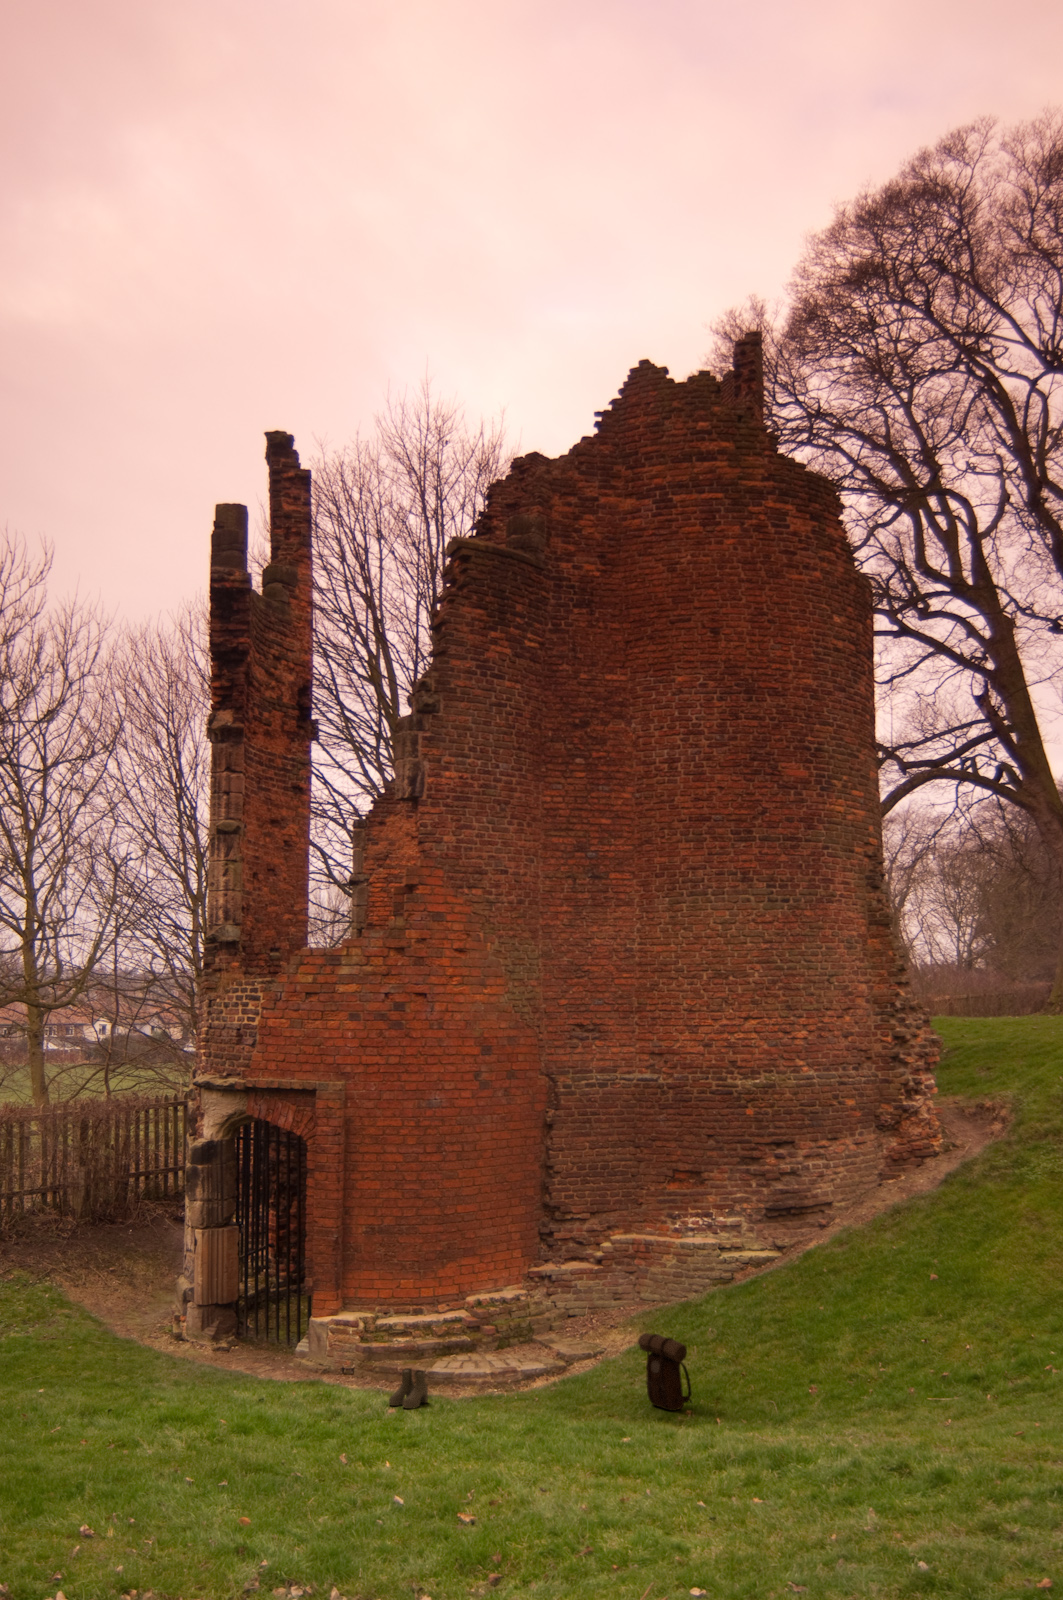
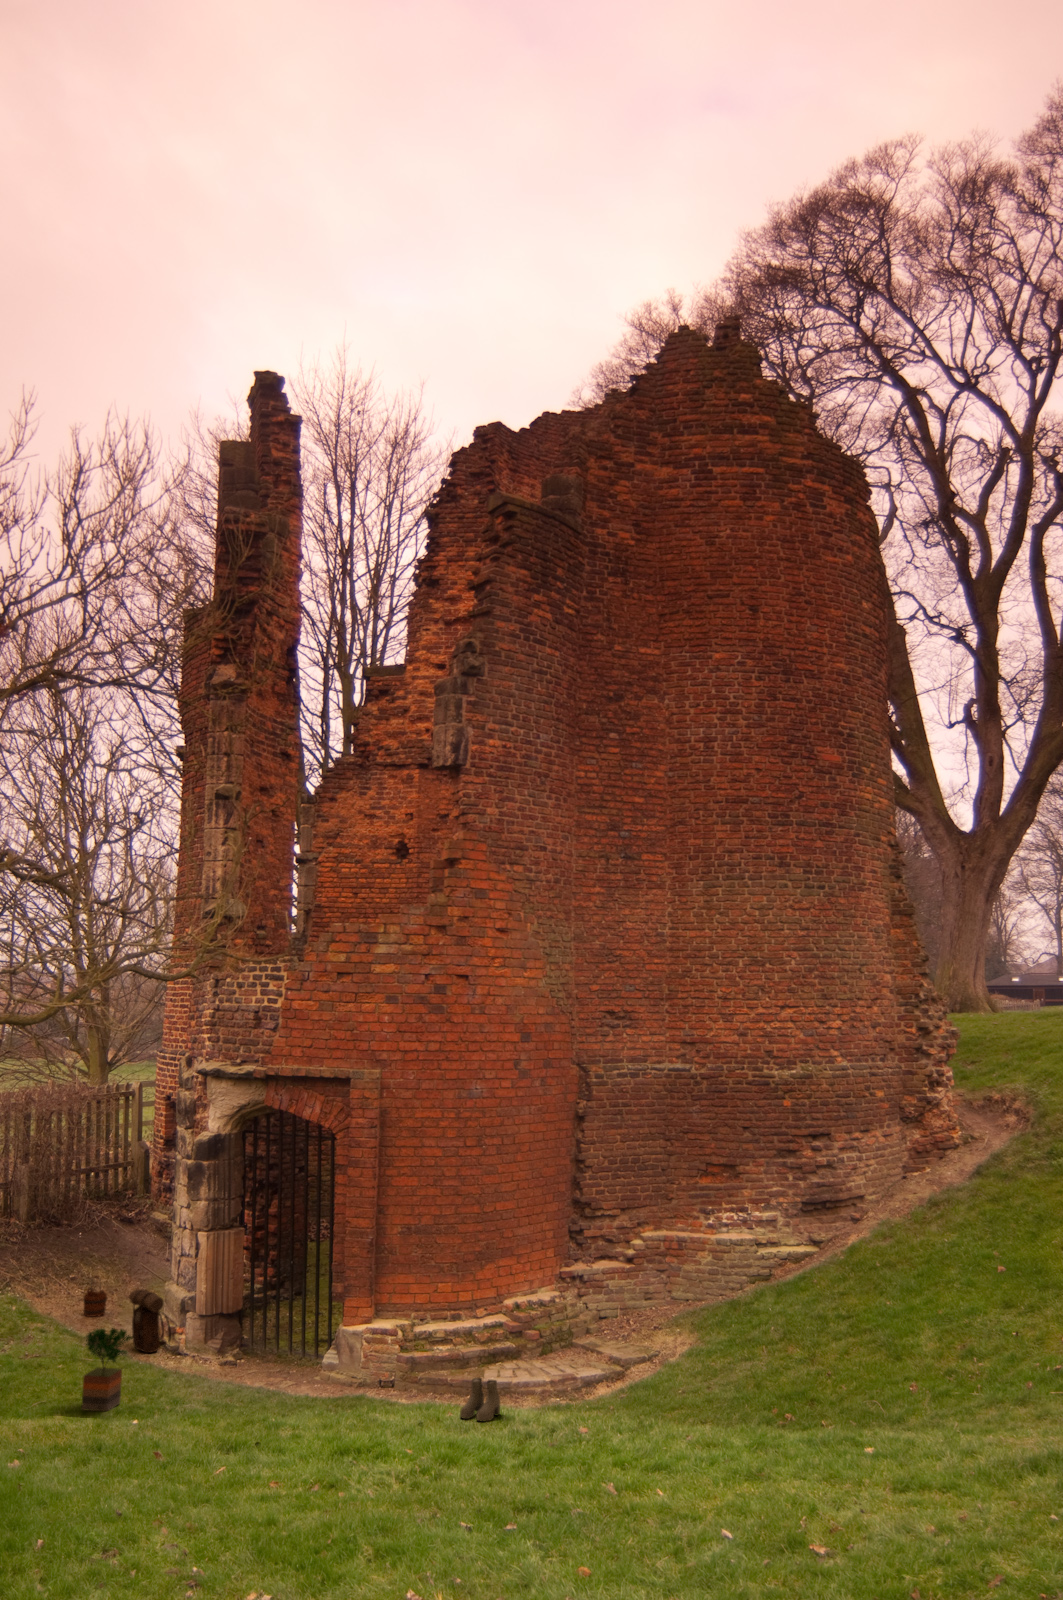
wooden bucket: none [110,1270,131,1308] -> present [83,1275,107,1317]
potted tree: none [60,1315,107,1392] -> present [82,1328,132,1411]
backpack: present [638,1333,692,1411] -> present [129,1289,171,1353]

